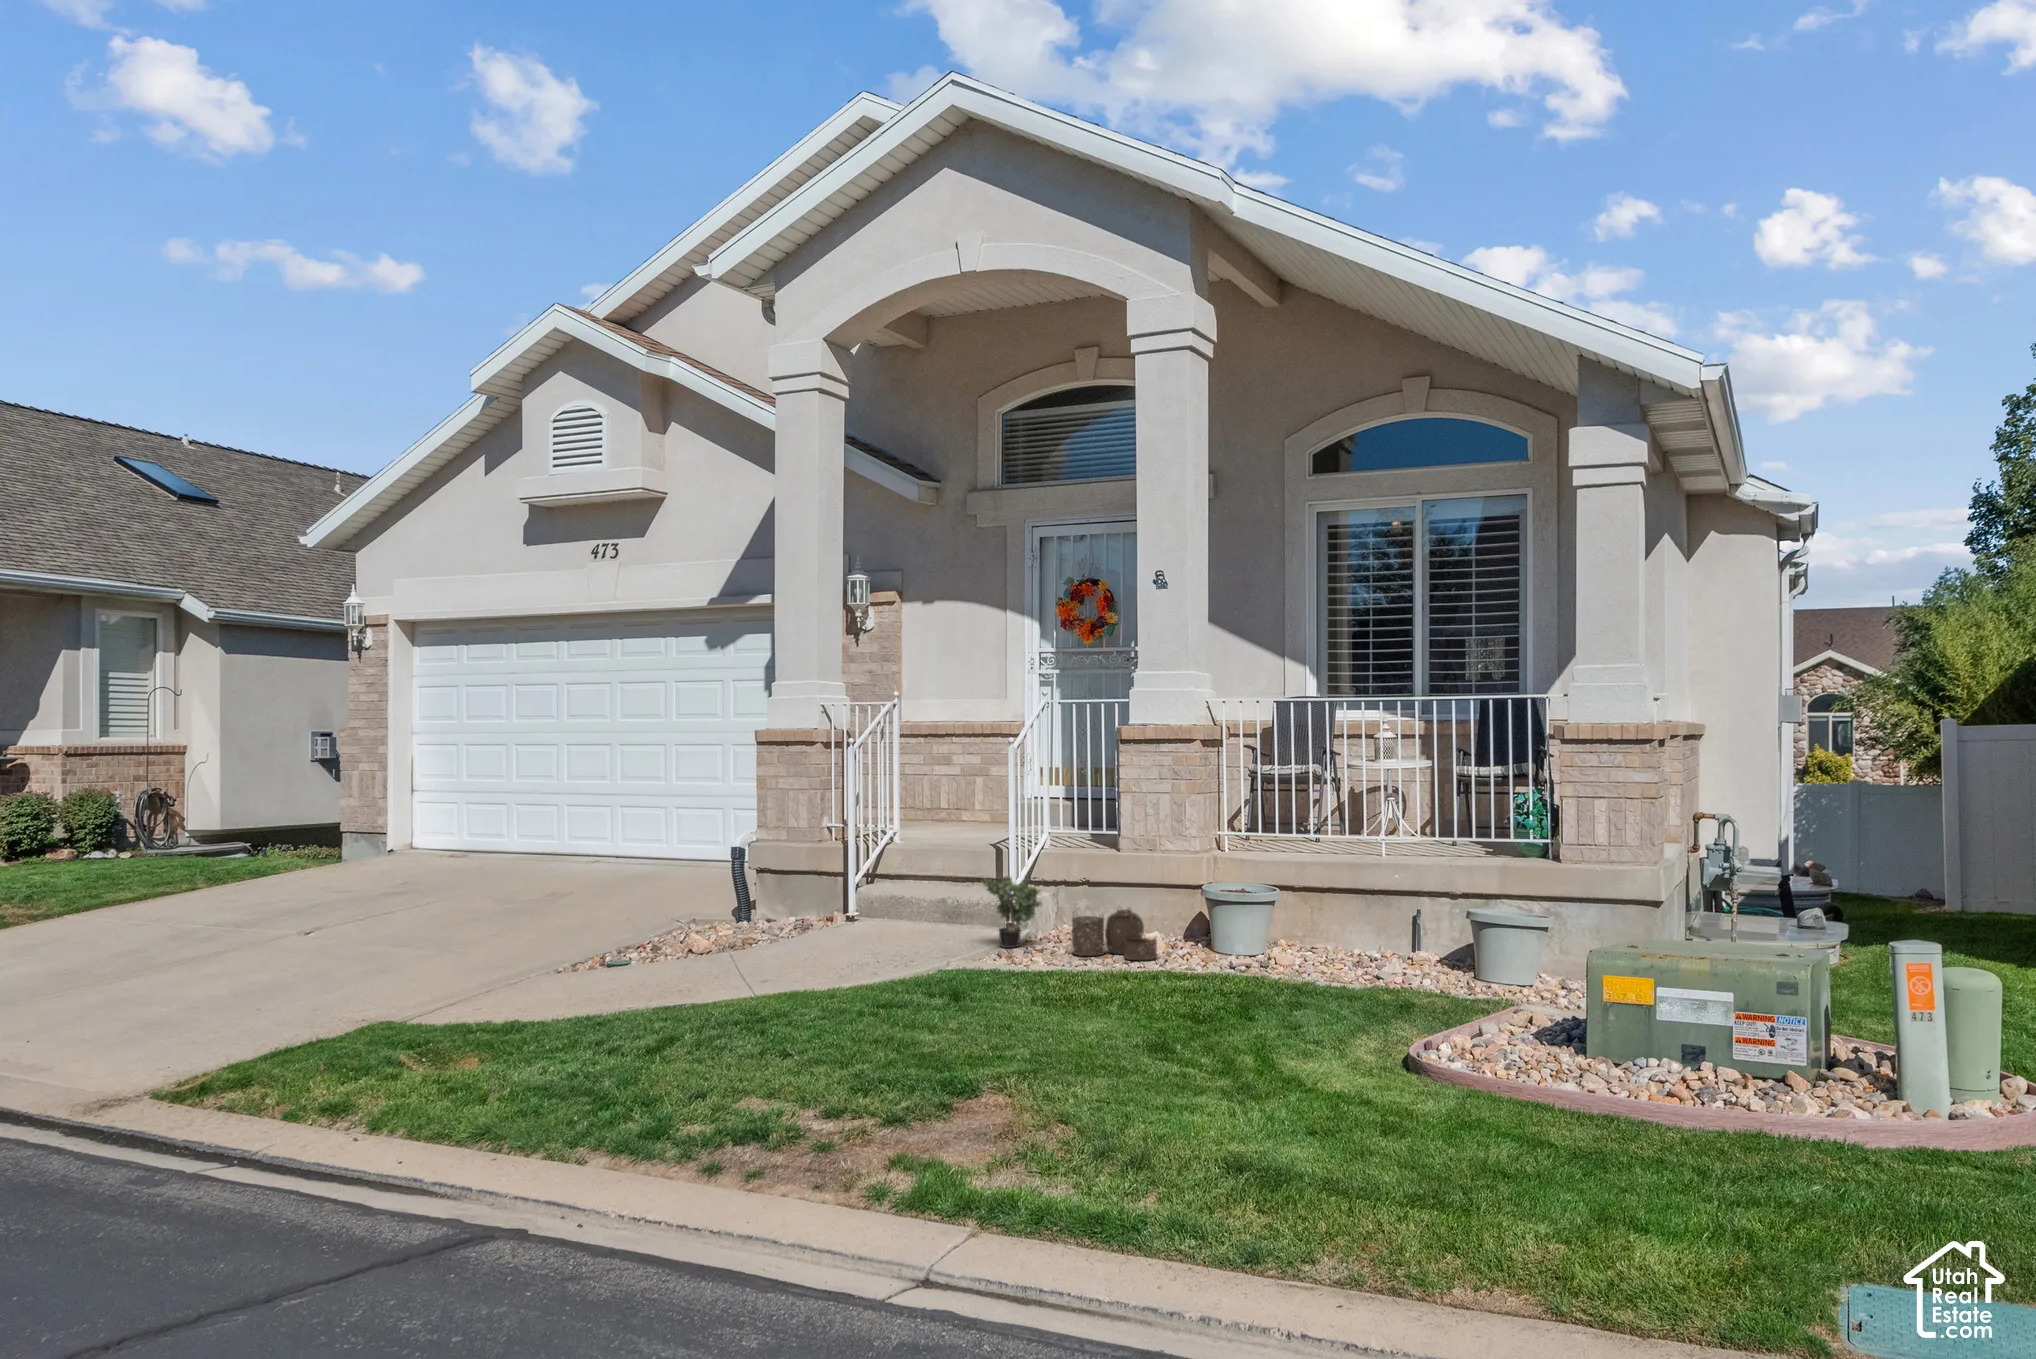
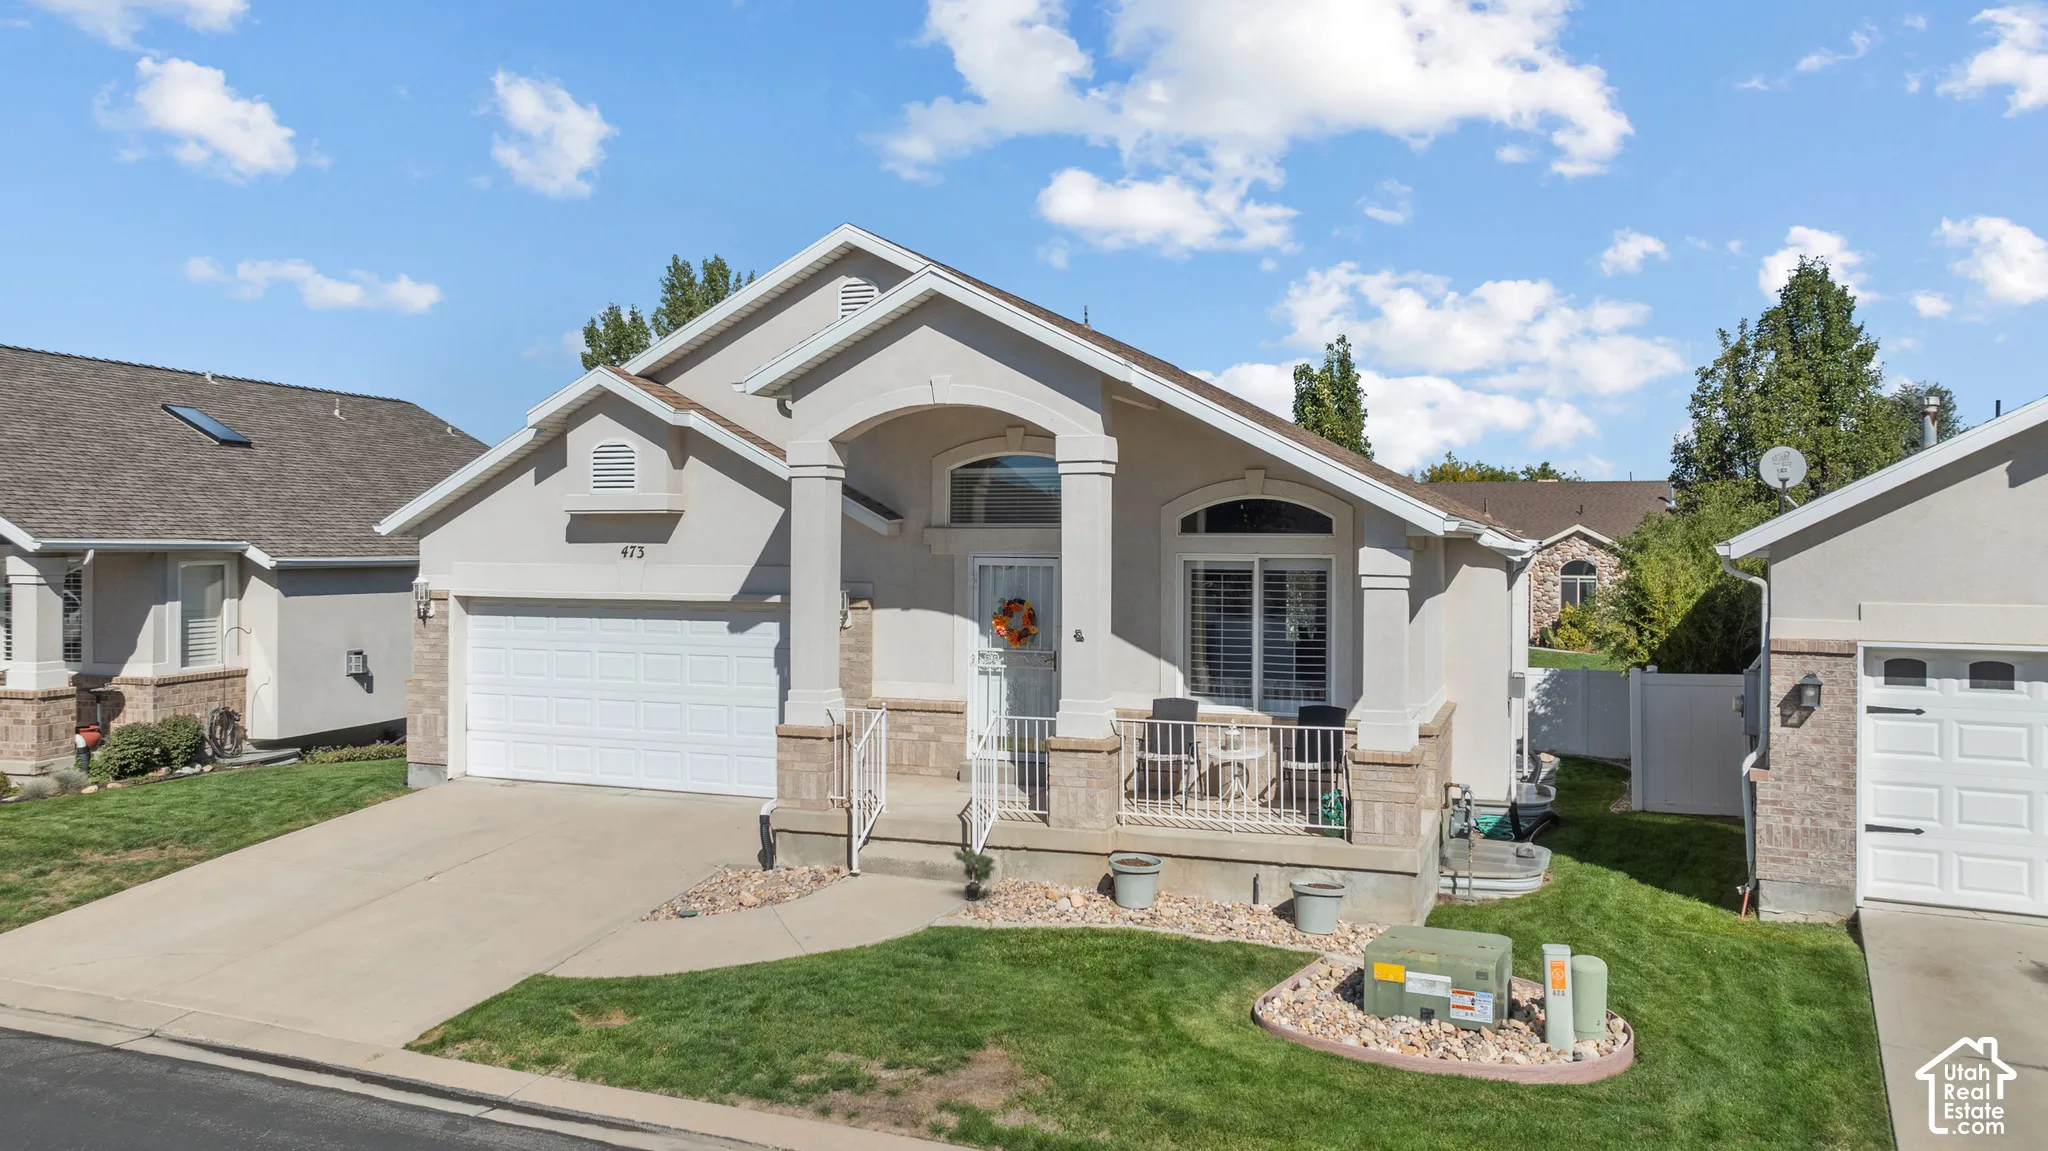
woven basket: present [1072,908,1157,960] -> none [1019,869,1079,915]

